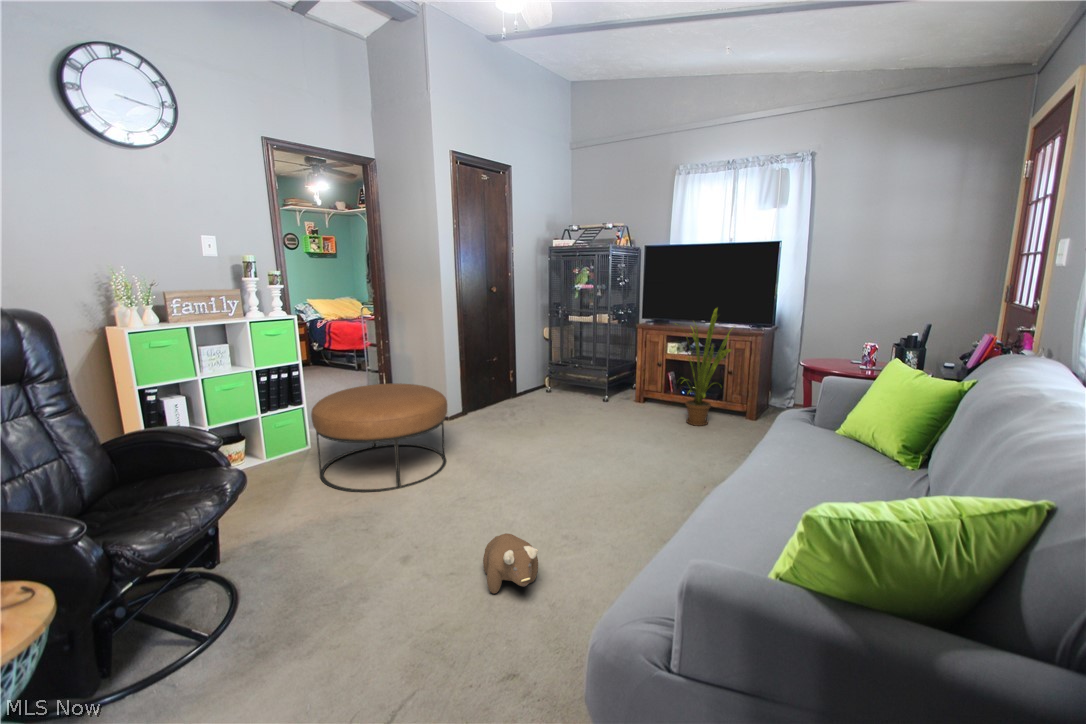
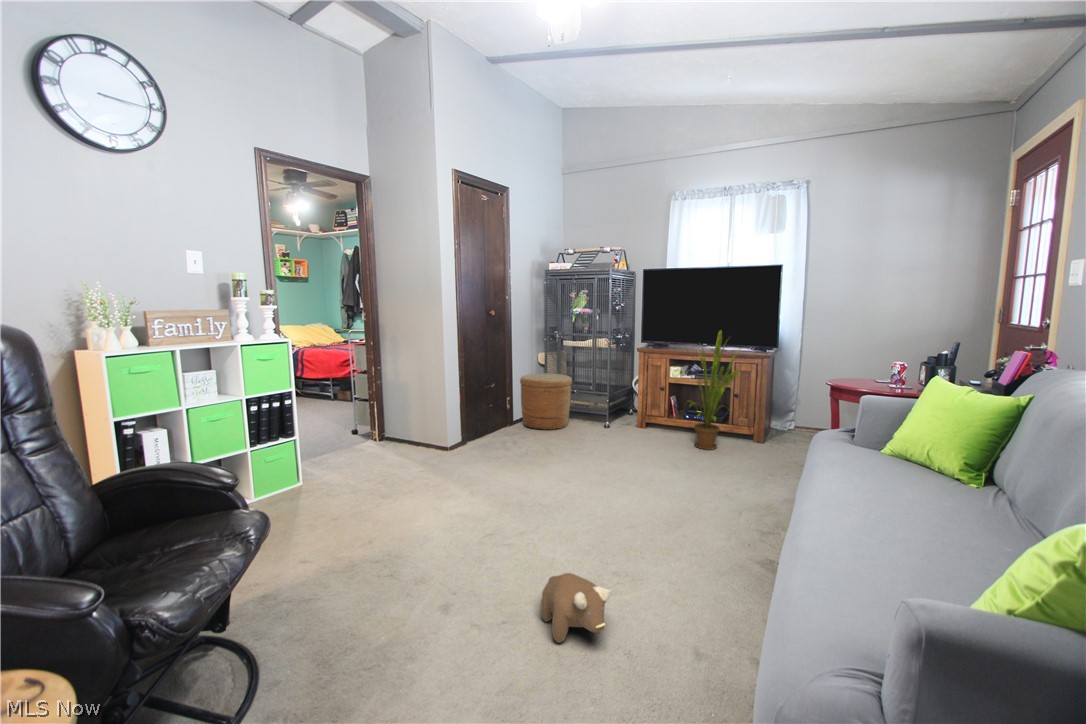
woven basket: none [523,348,573,404] -> present [520,373,572,430]
ottoman: present [311,383,447,492] -> none [314,411,462,532]

